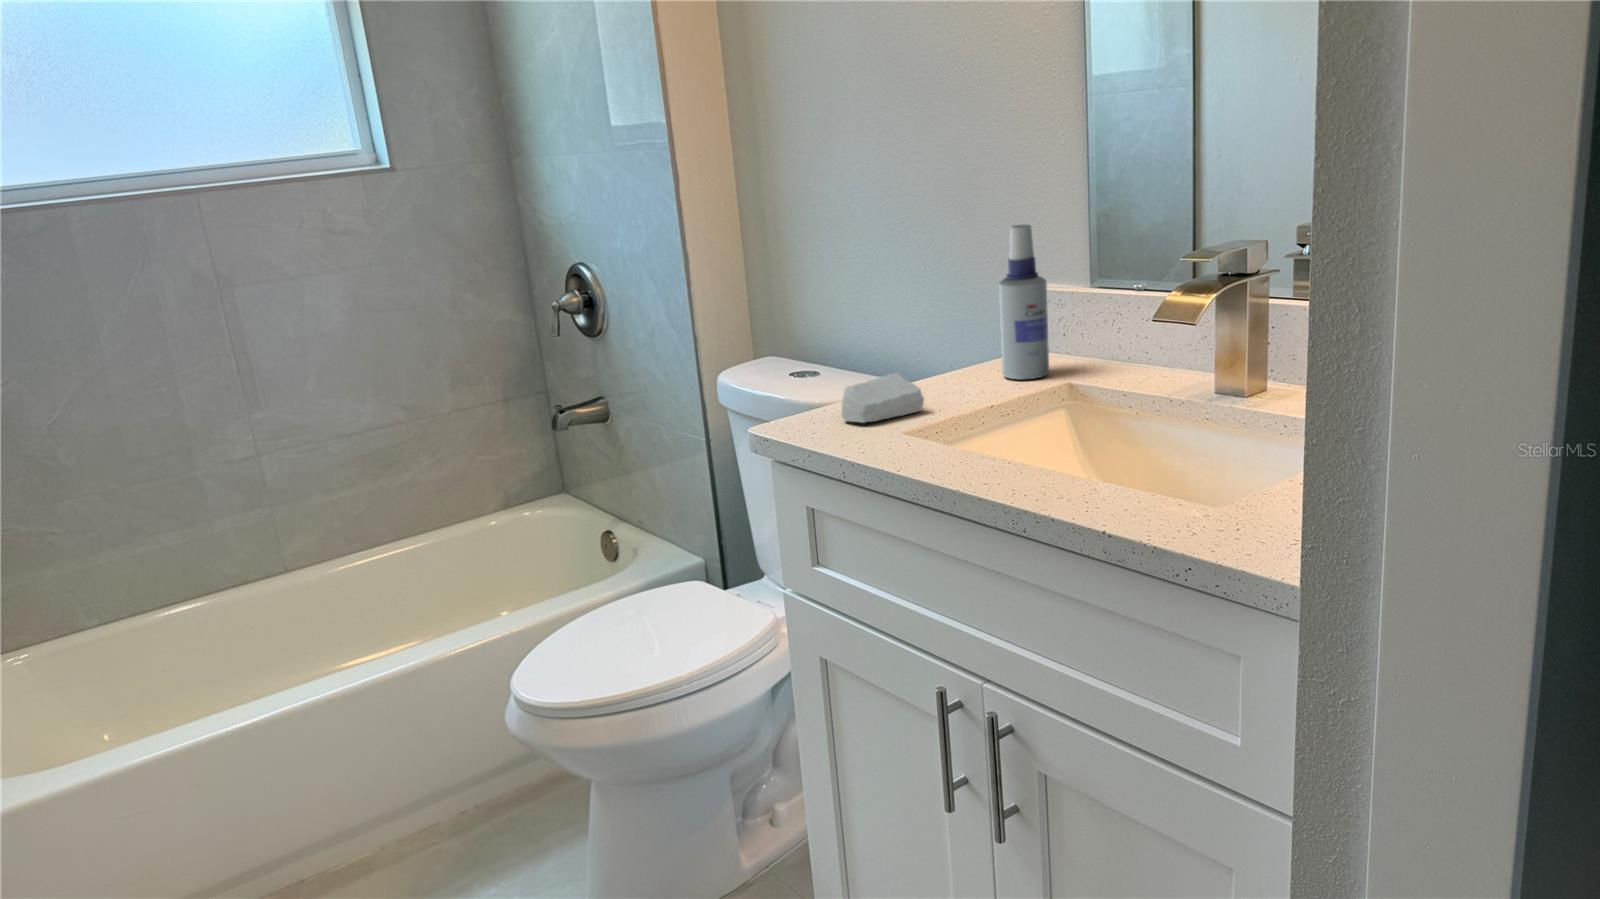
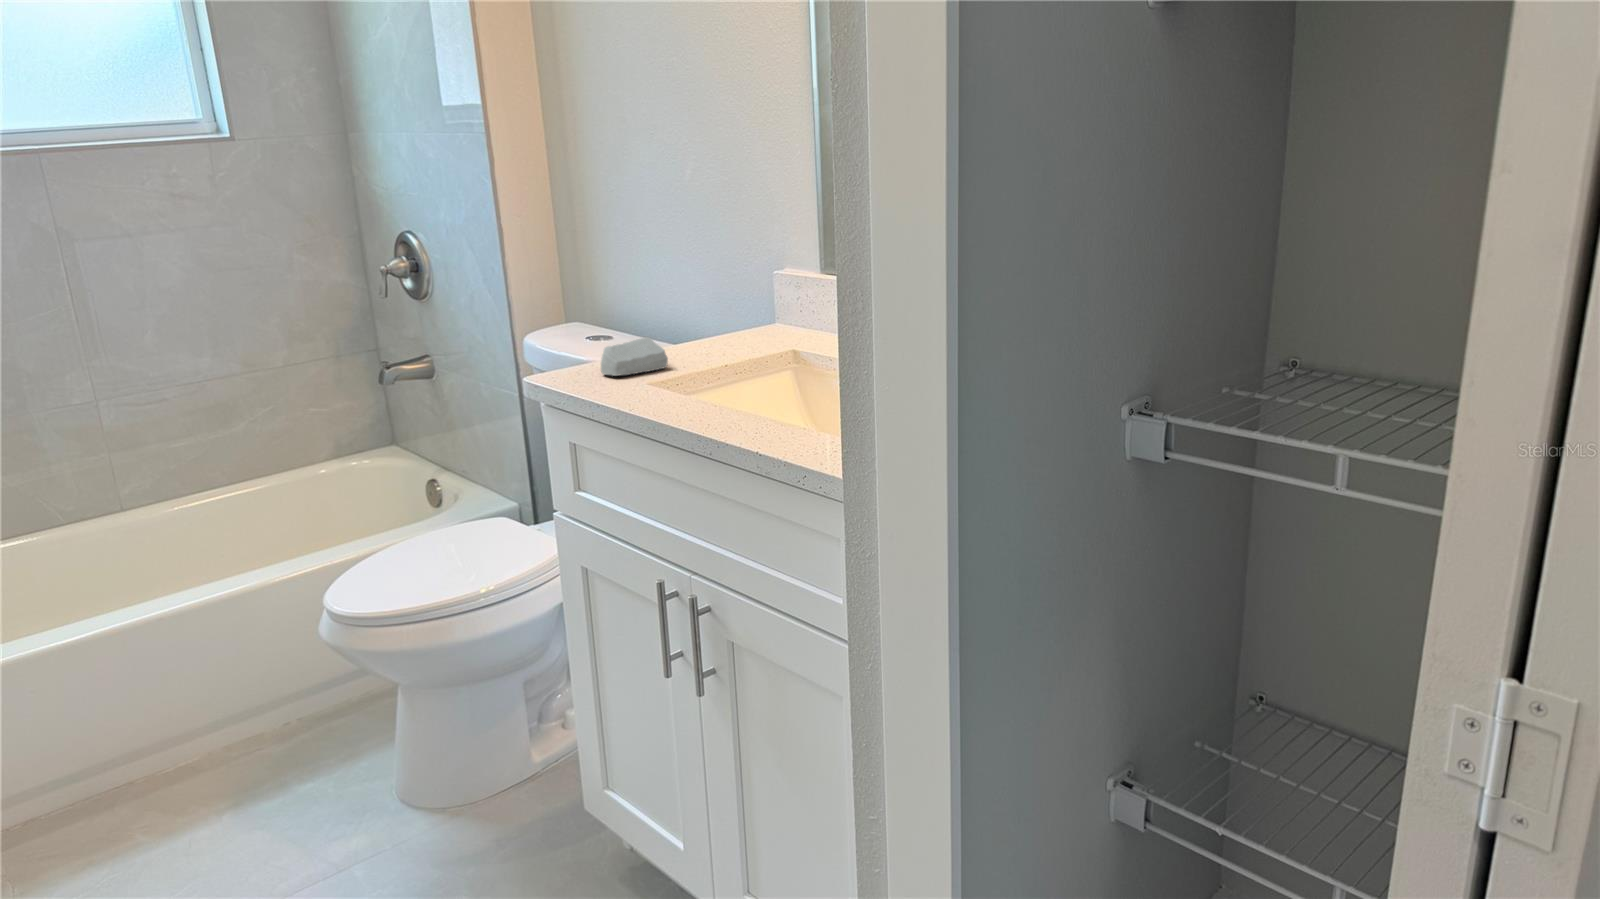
spray bottle: present [999,225,1049,379] -> none [738,220,780,346]

